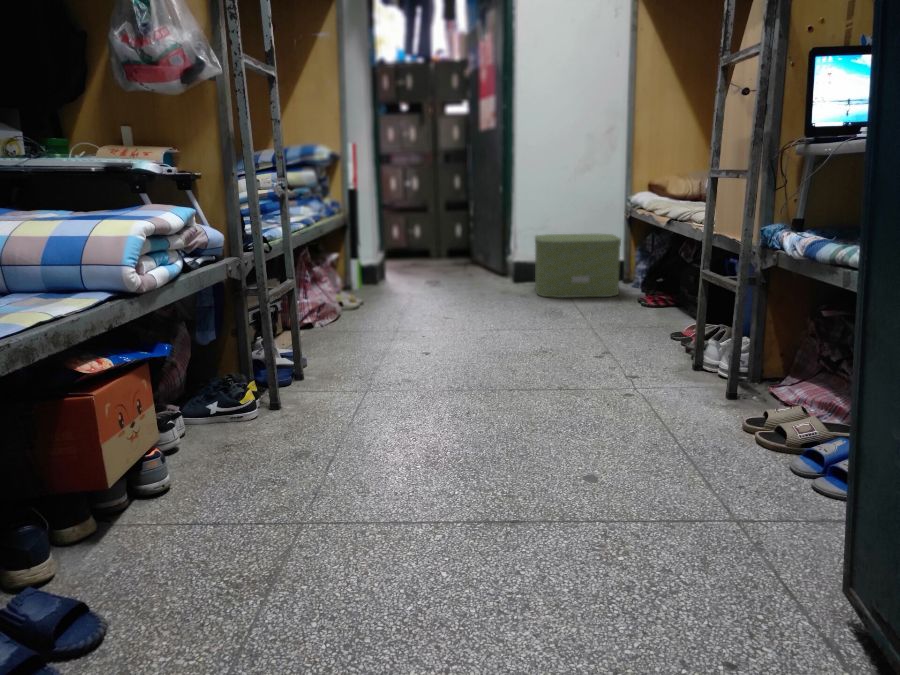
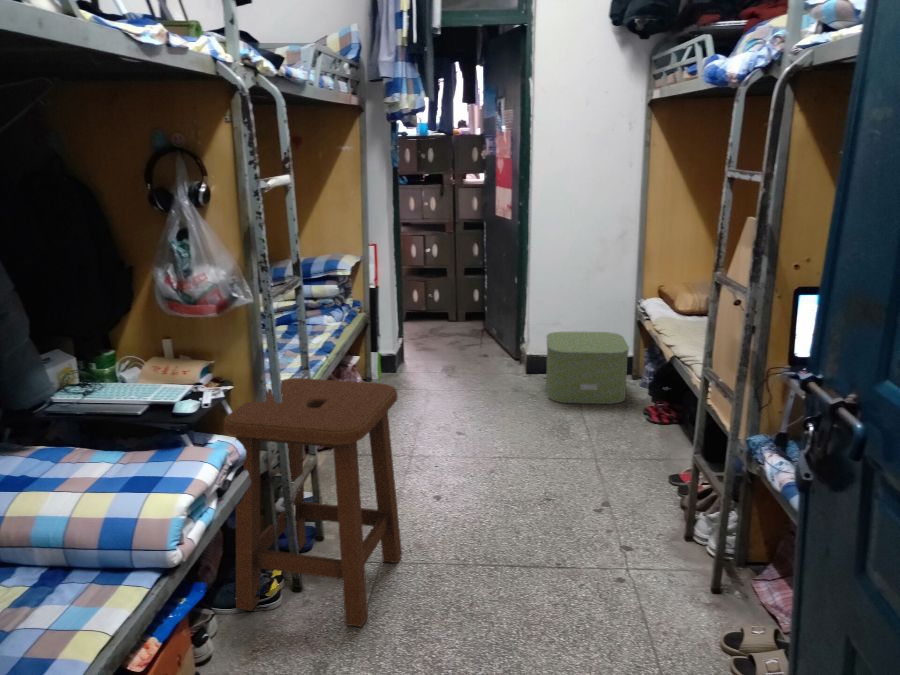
stool: none [191,184,389,425] -> present [224,378,402,627]

